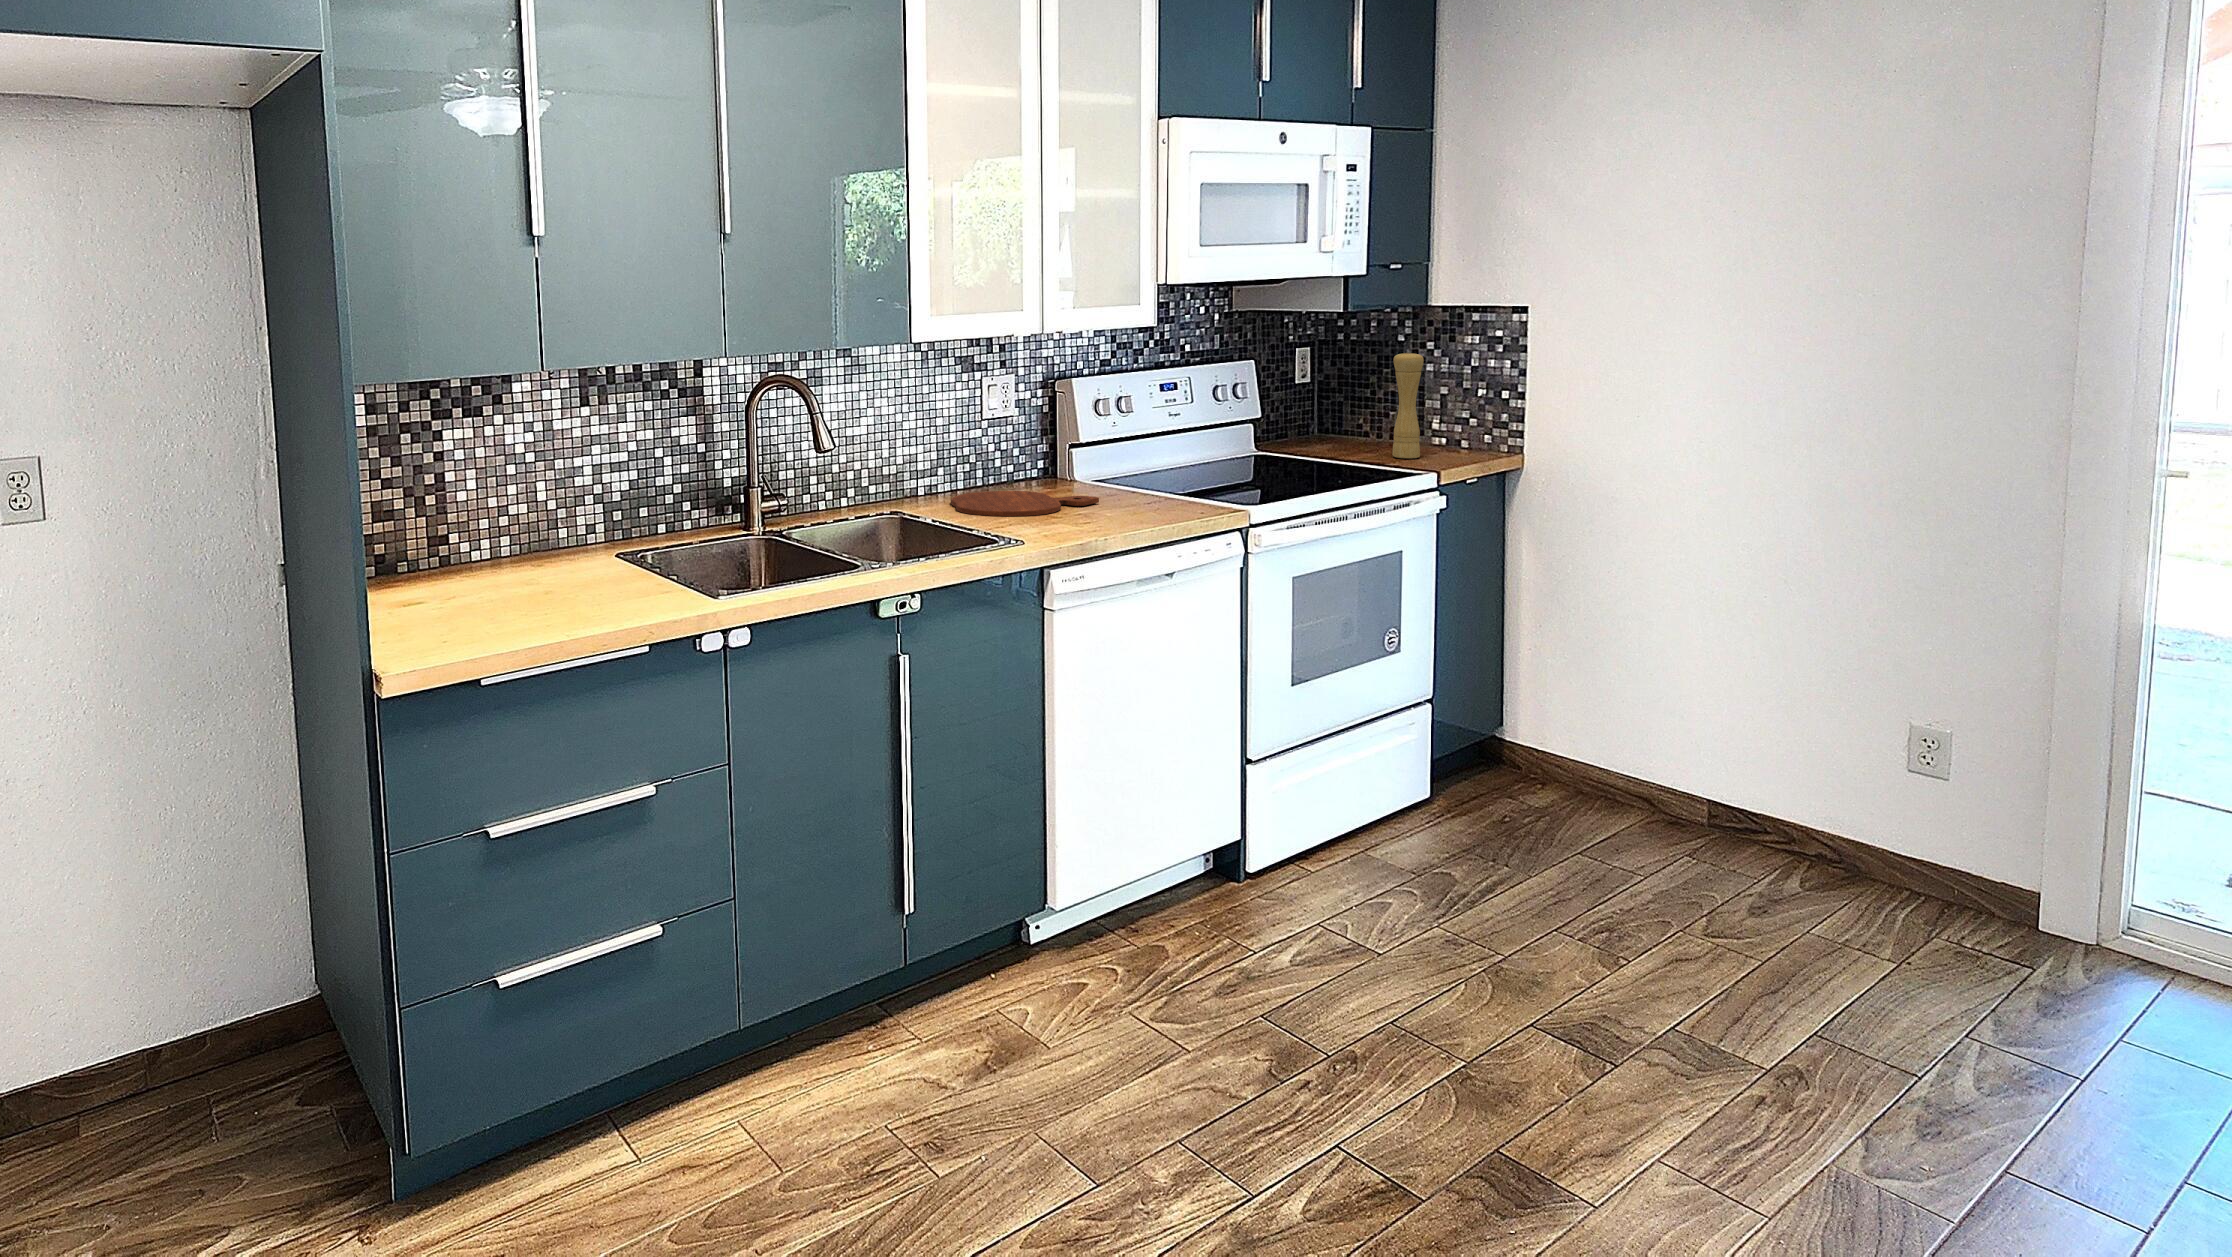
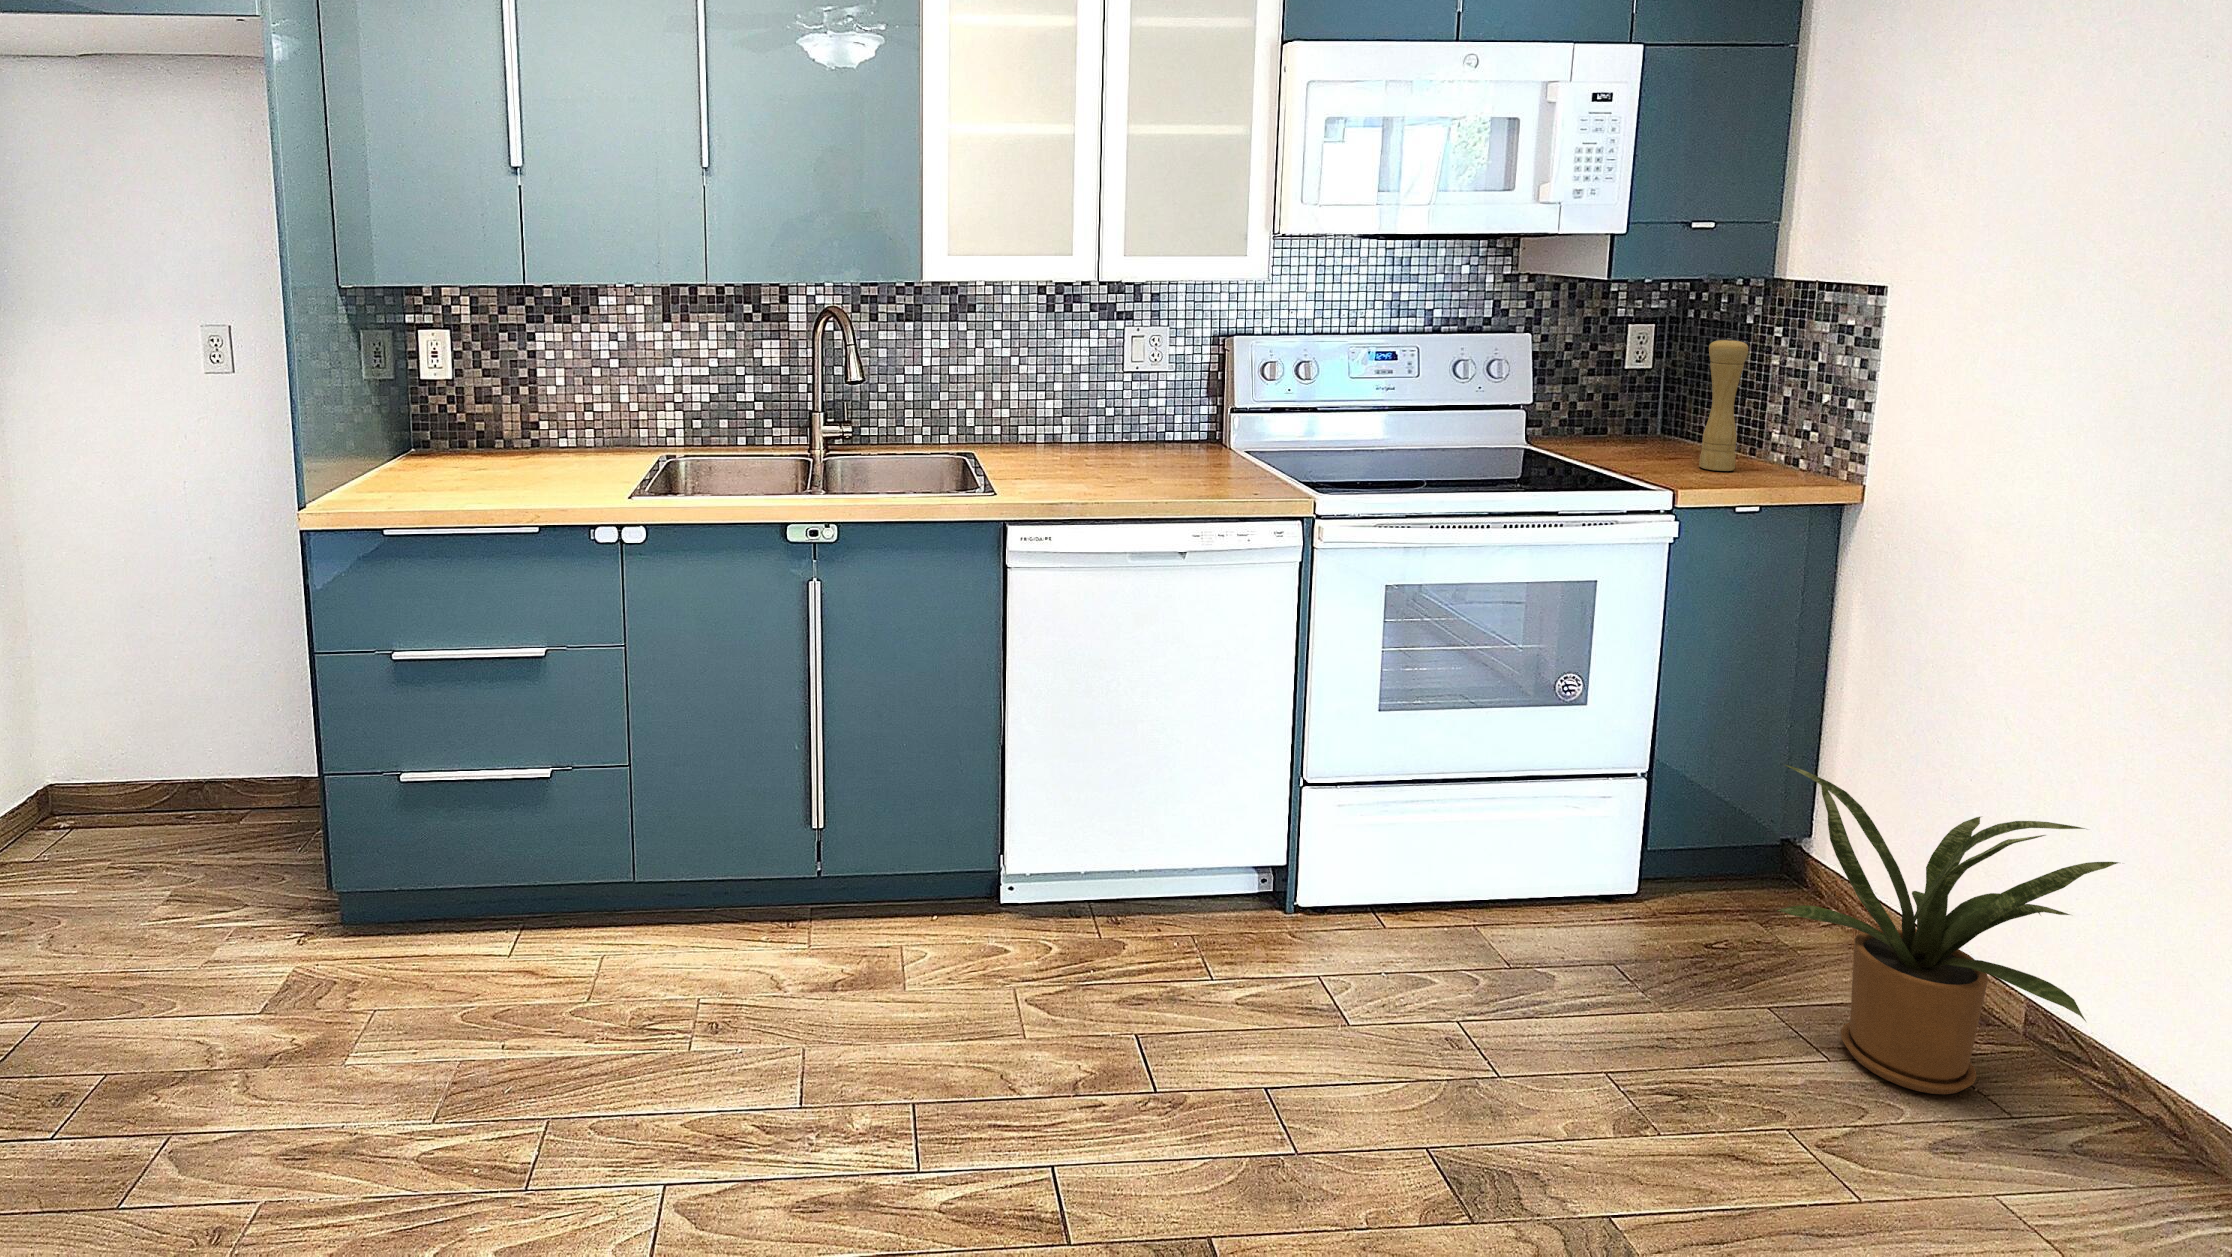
cutting board: present [951,491,1099,516] -> none [1043,445,1198,472]
house plant: none [1567,674,1823,894] -> present [1778,764,2119,1094]

